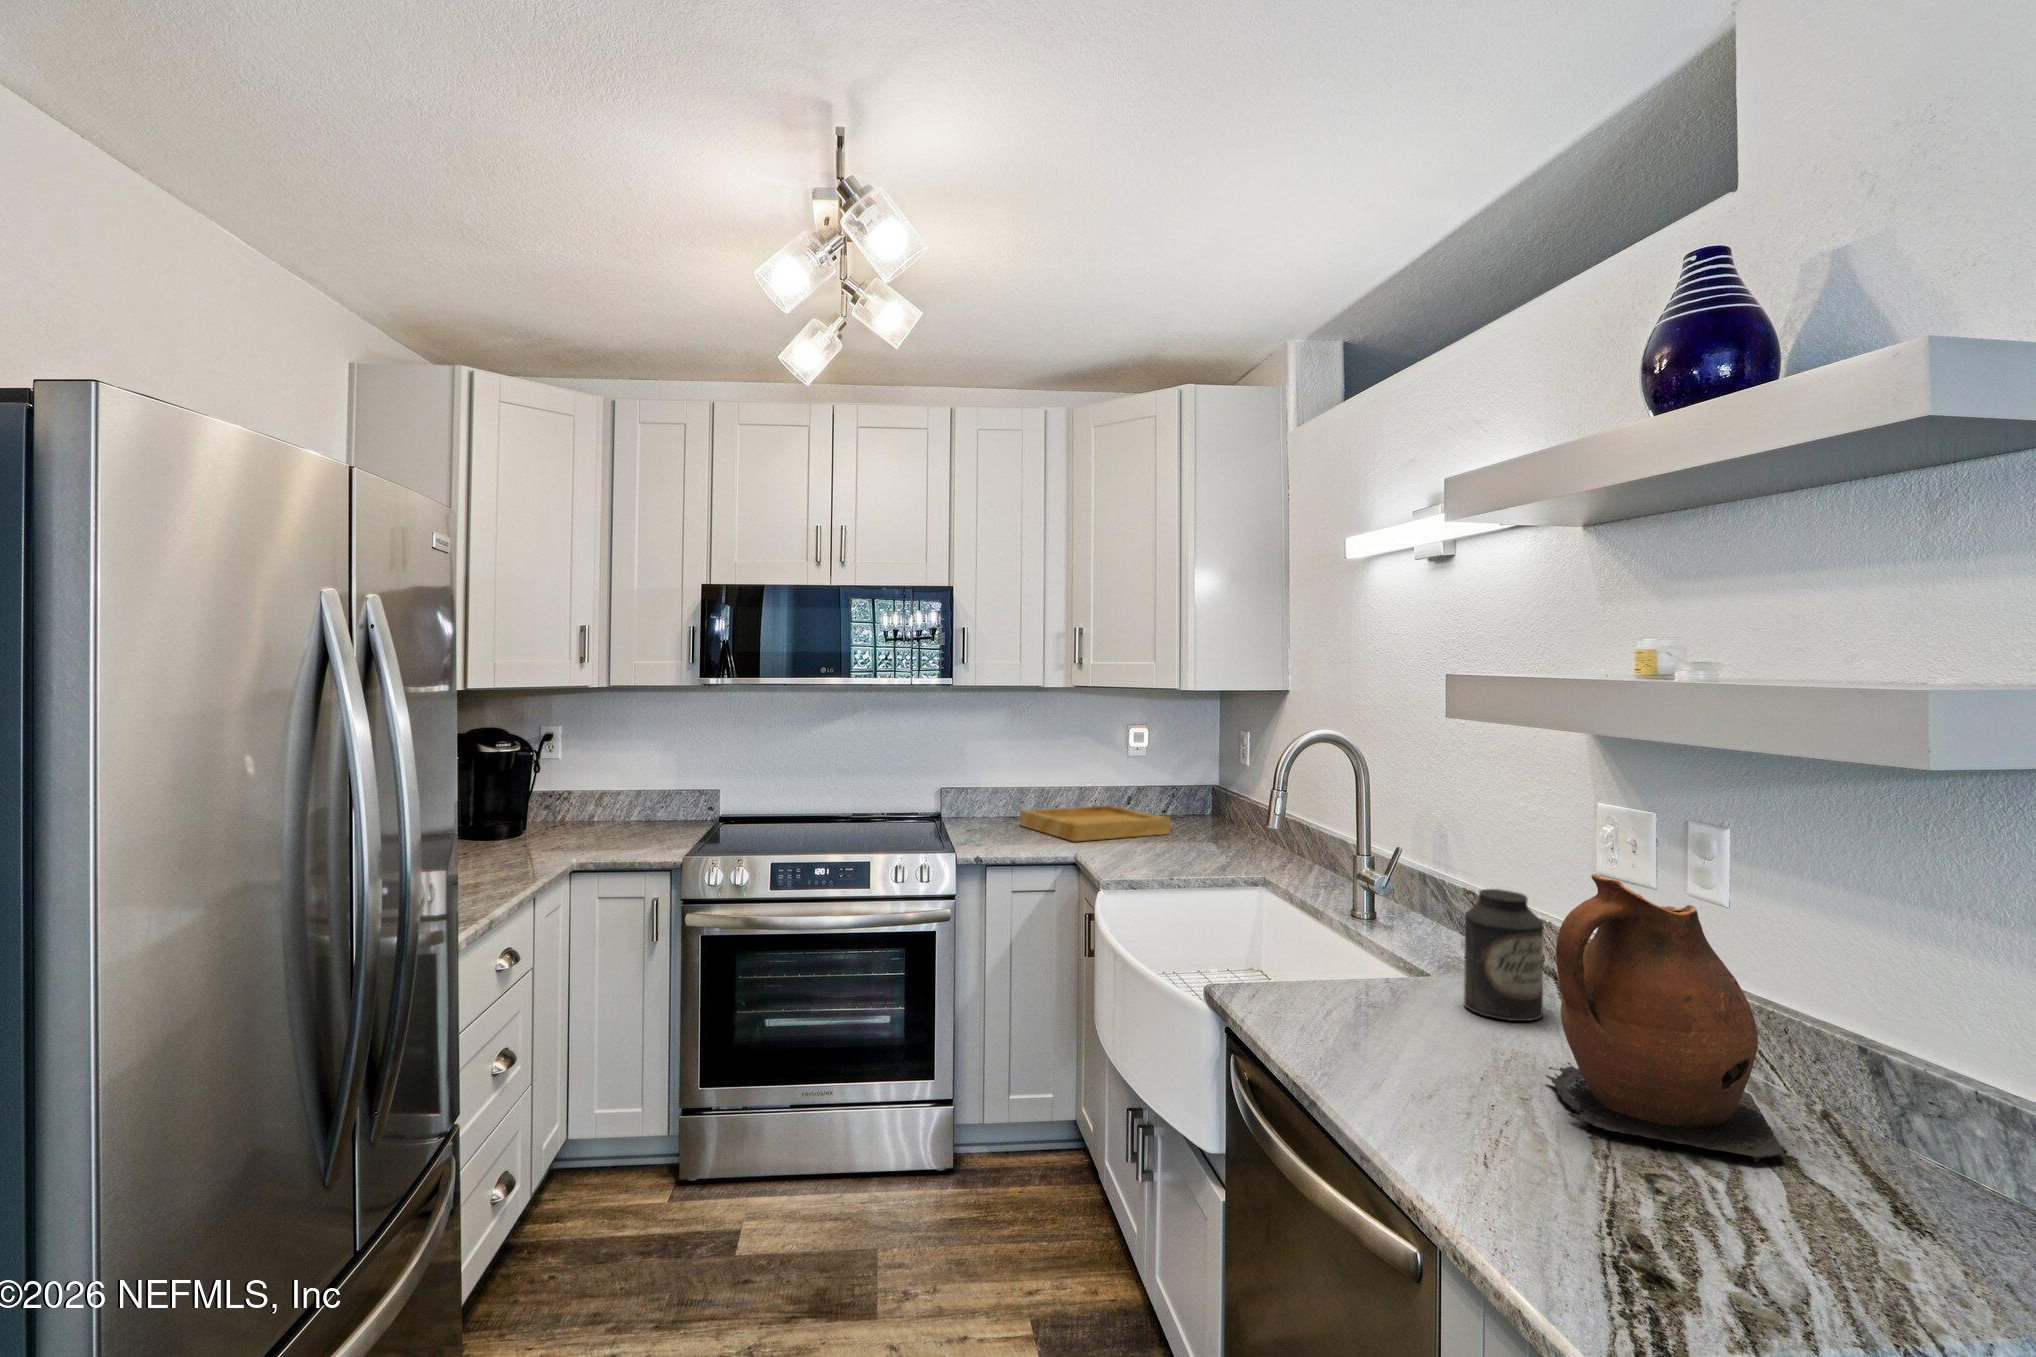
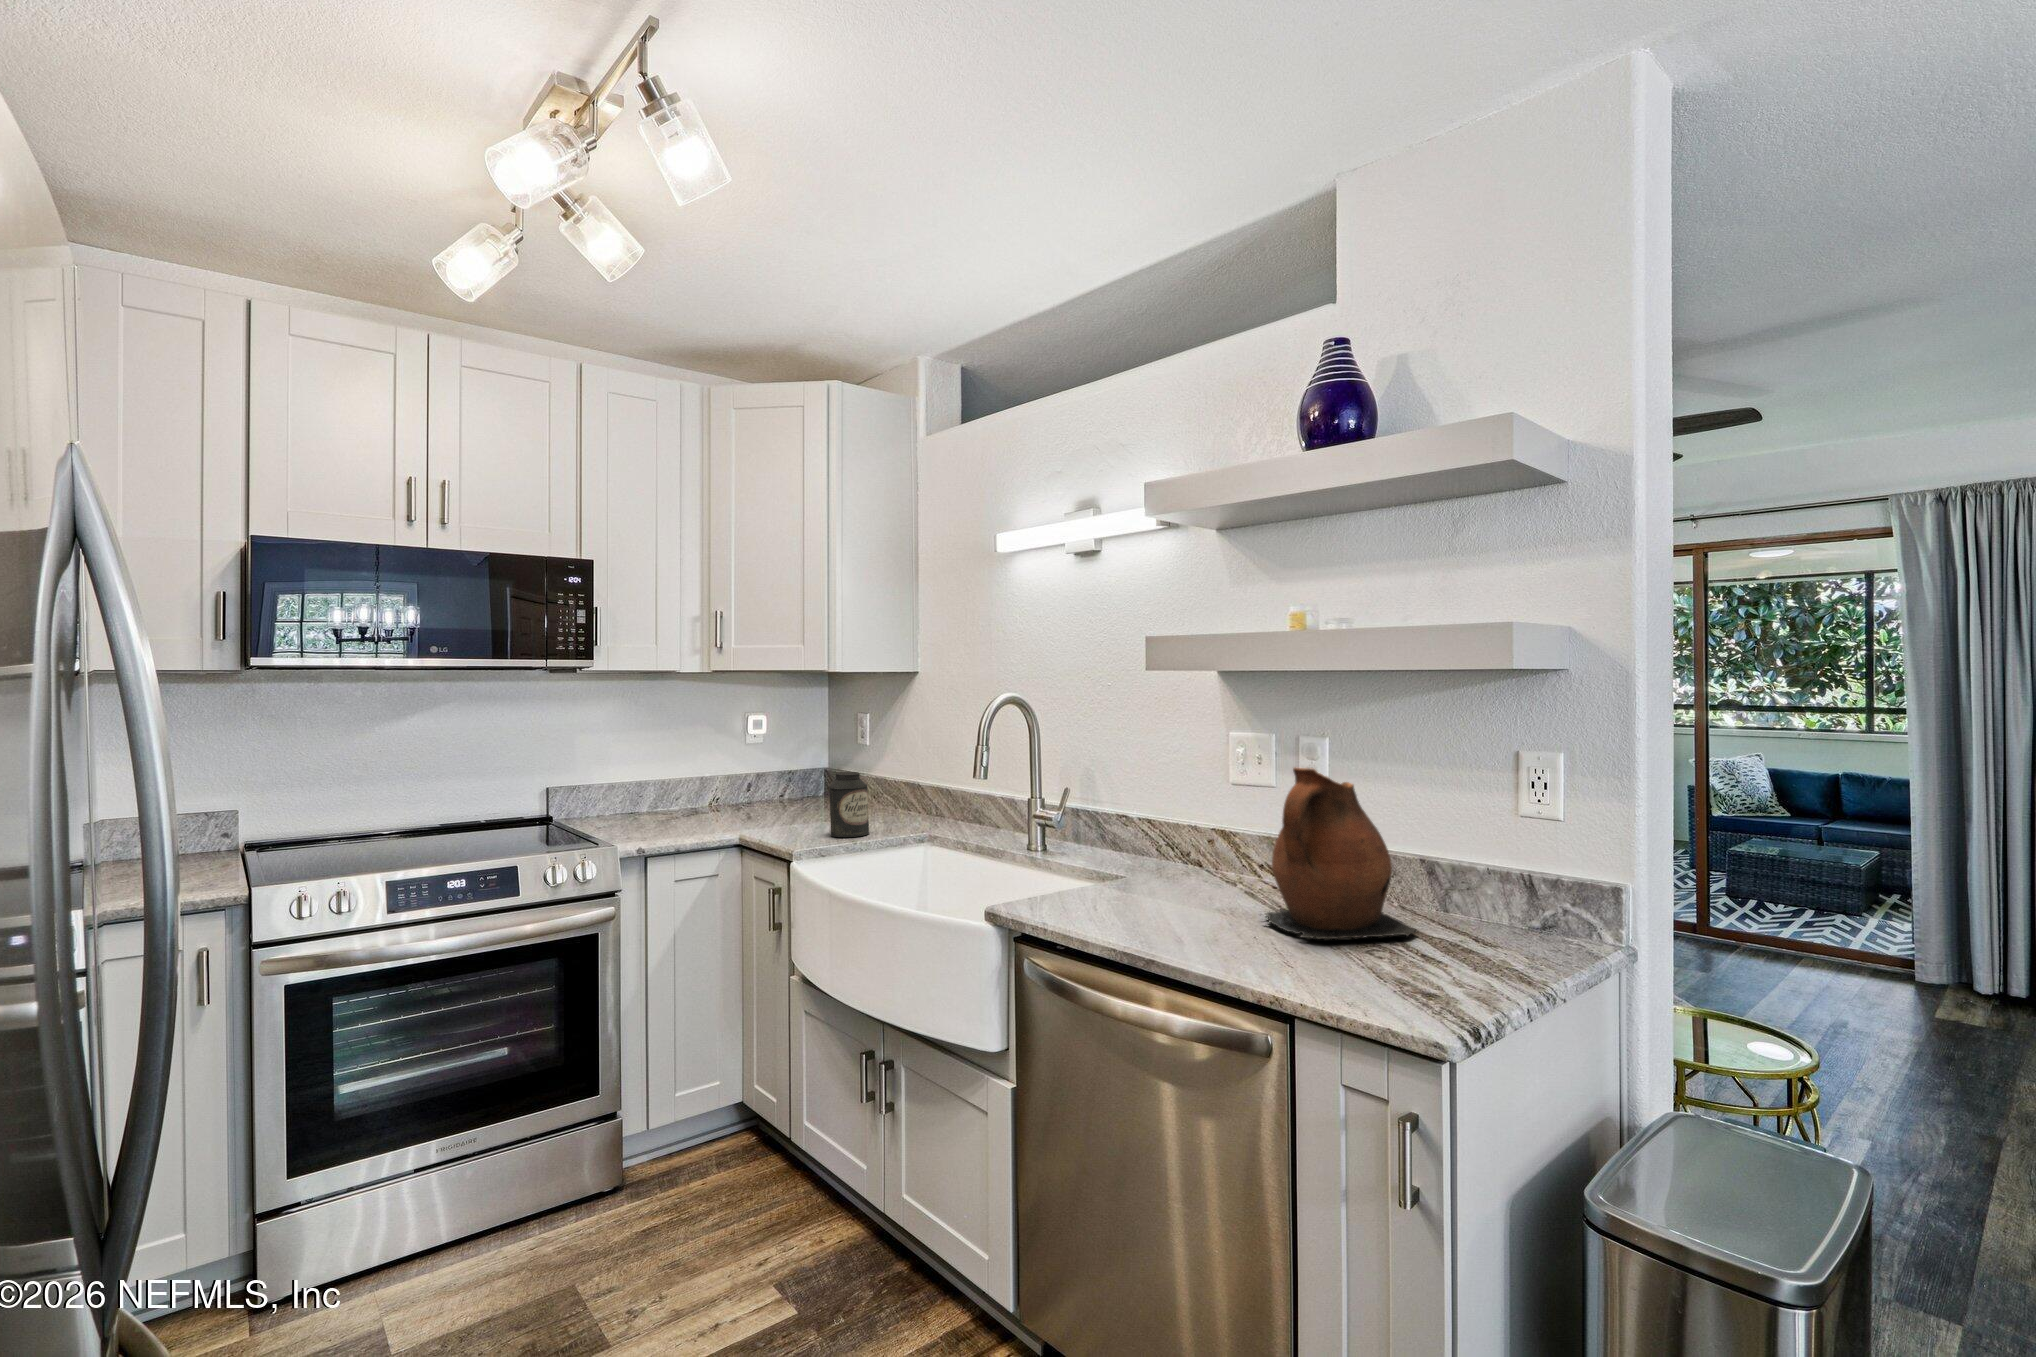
tray: present [1020,805,1170,842] -> none [645,796,802,831]
canister: present [1464,889,1543,1021] -> present [829,772,869,837]

